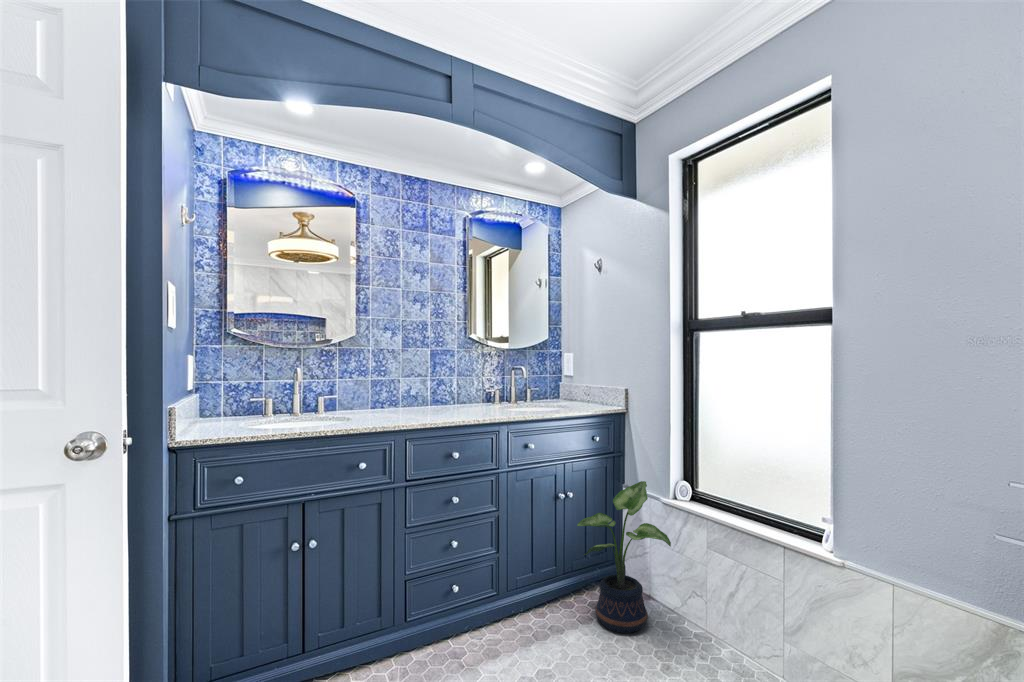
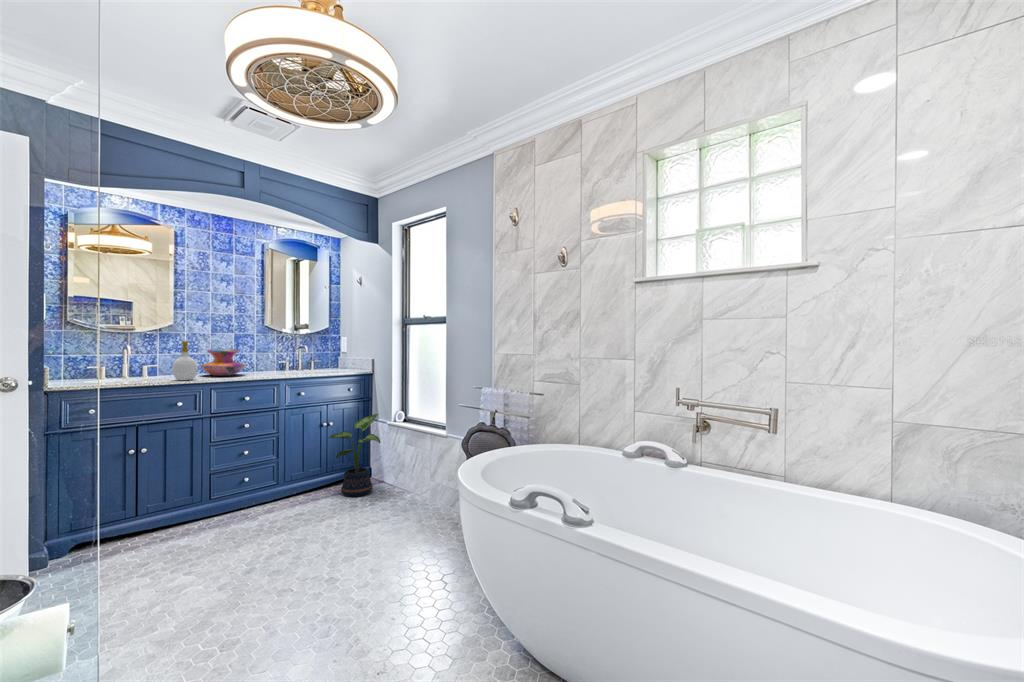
soap bottle: none [353,363,388,427] -> present [172,341,198,380]
decorative vase: none [391,372,450,416] -> present [201,349,245,376]

